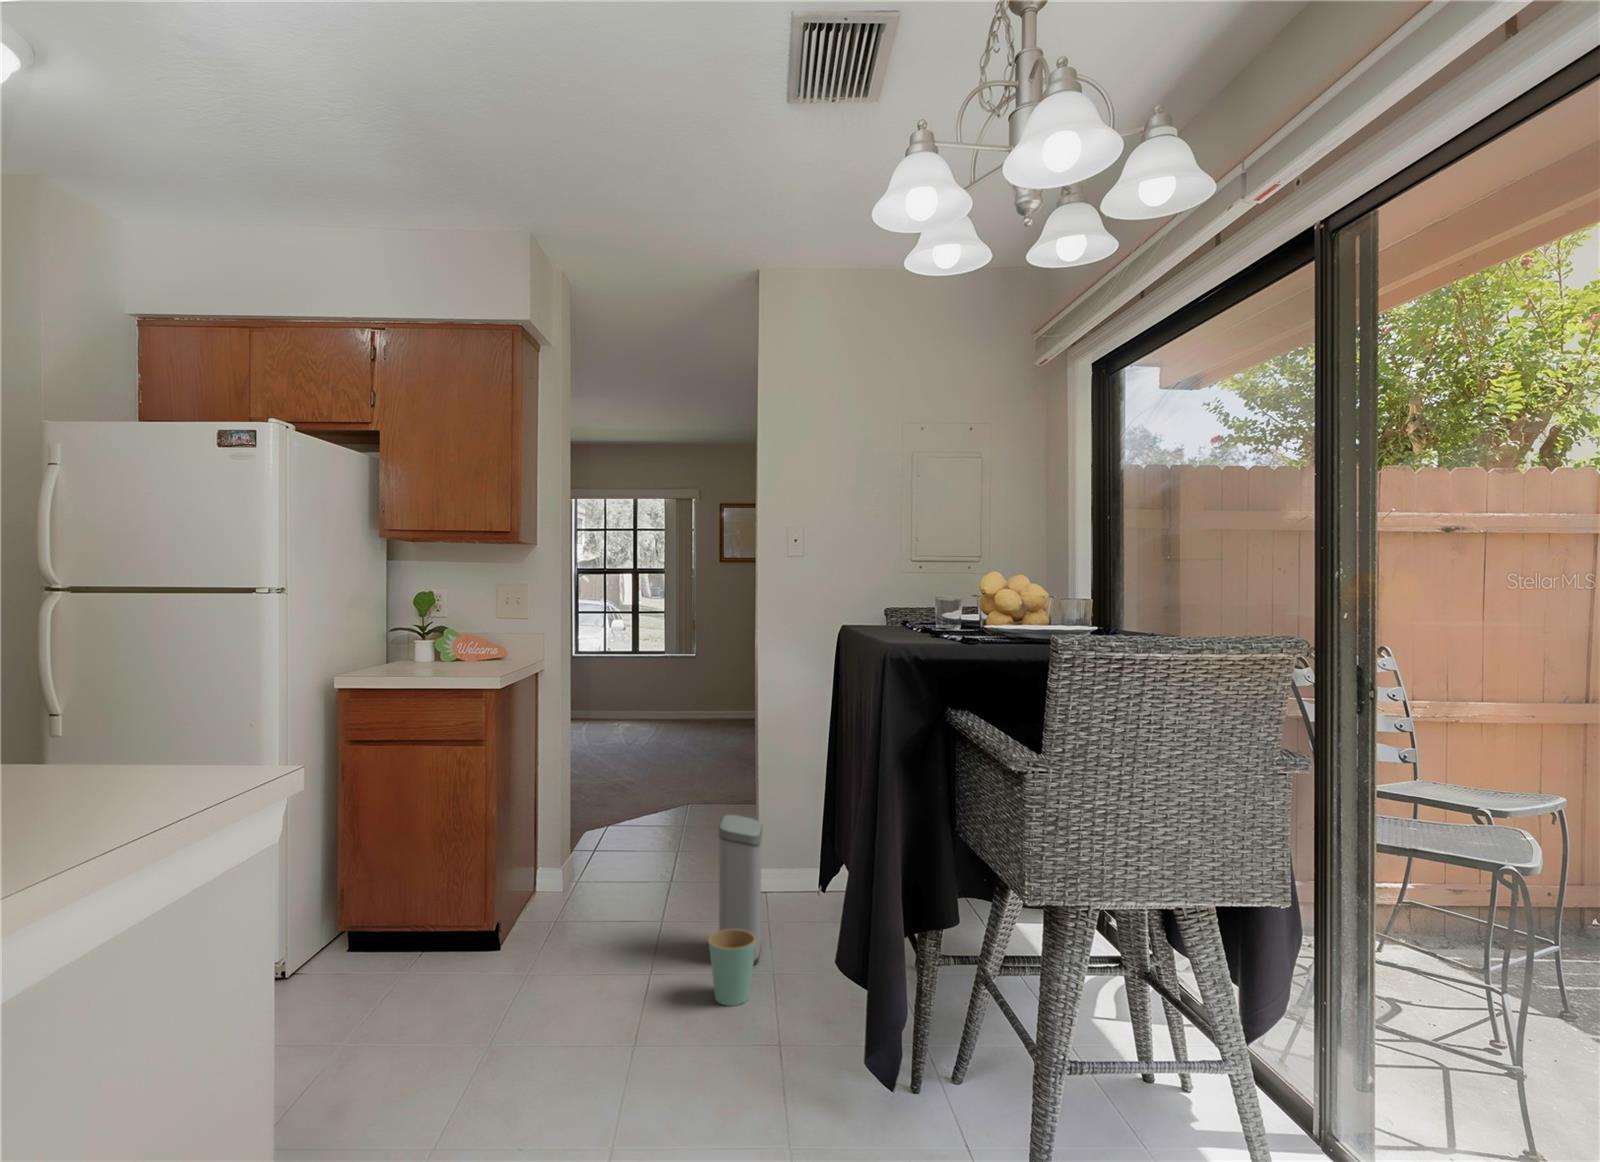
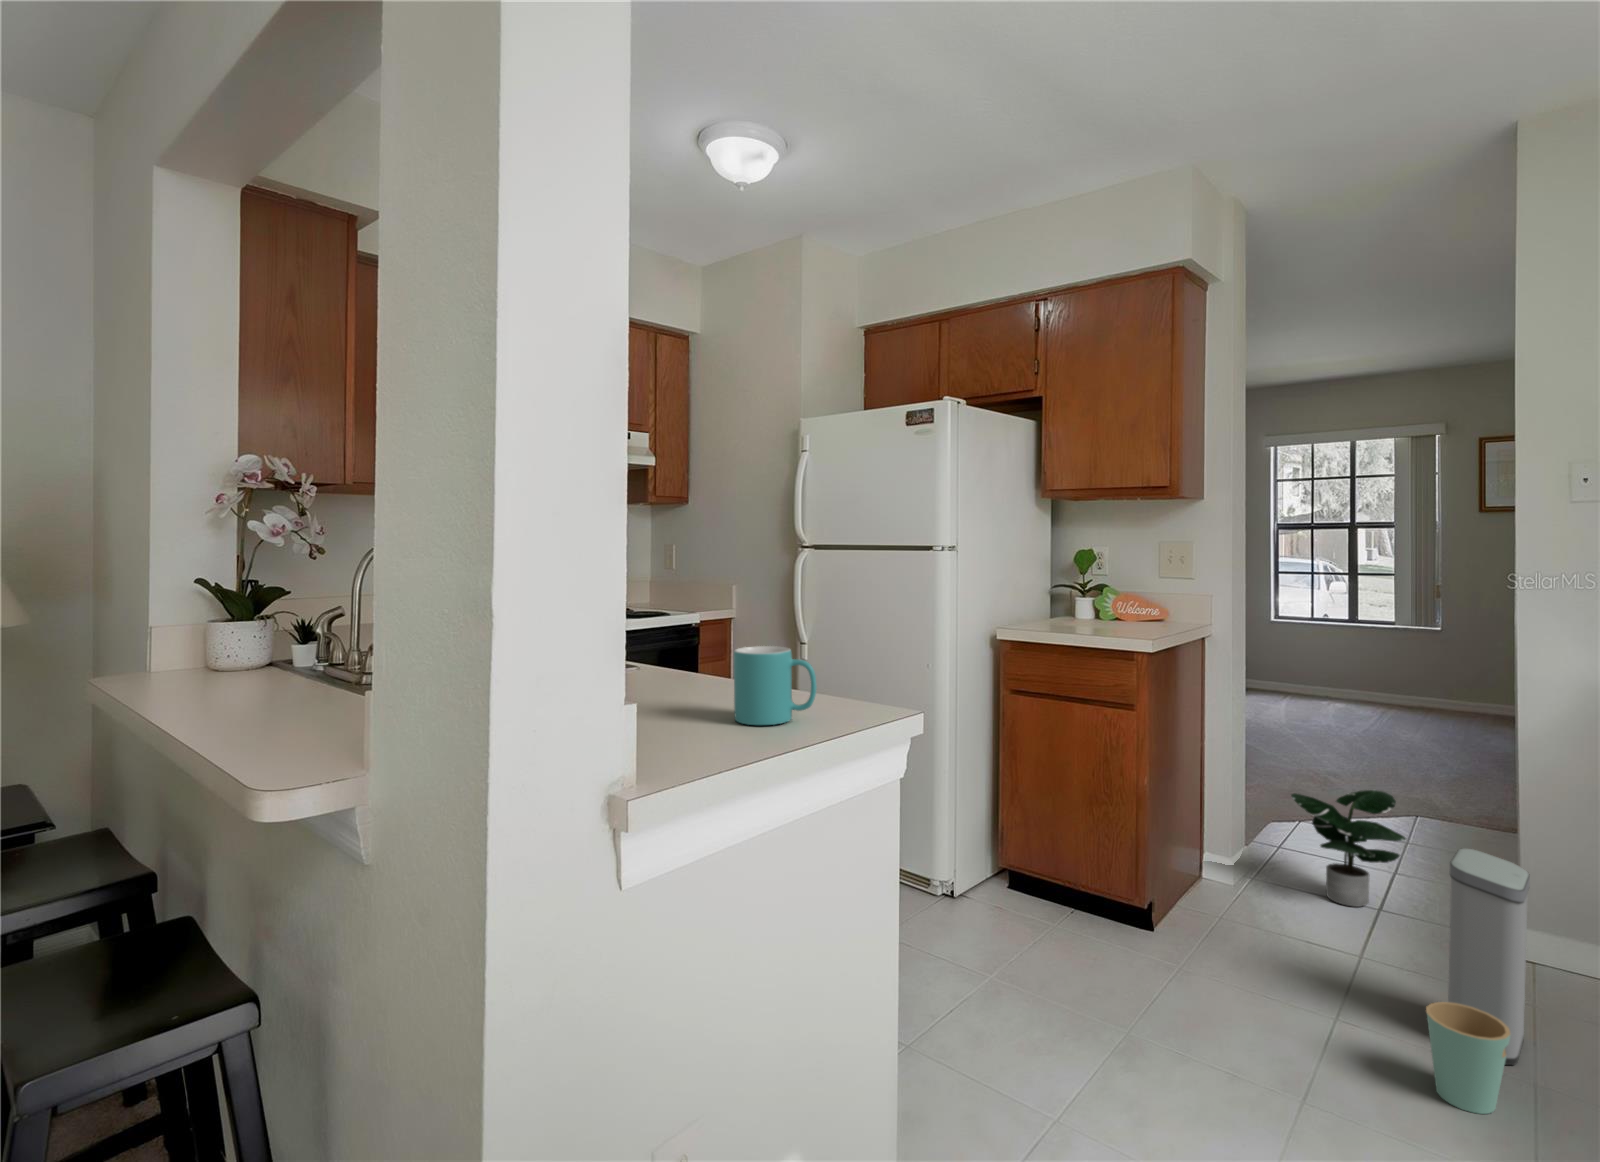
mug: none [73,708,196,804] -> present [734,646,817,725]
potted plant: none [606,786,687,885] -> present [1291,790,1406,907]

